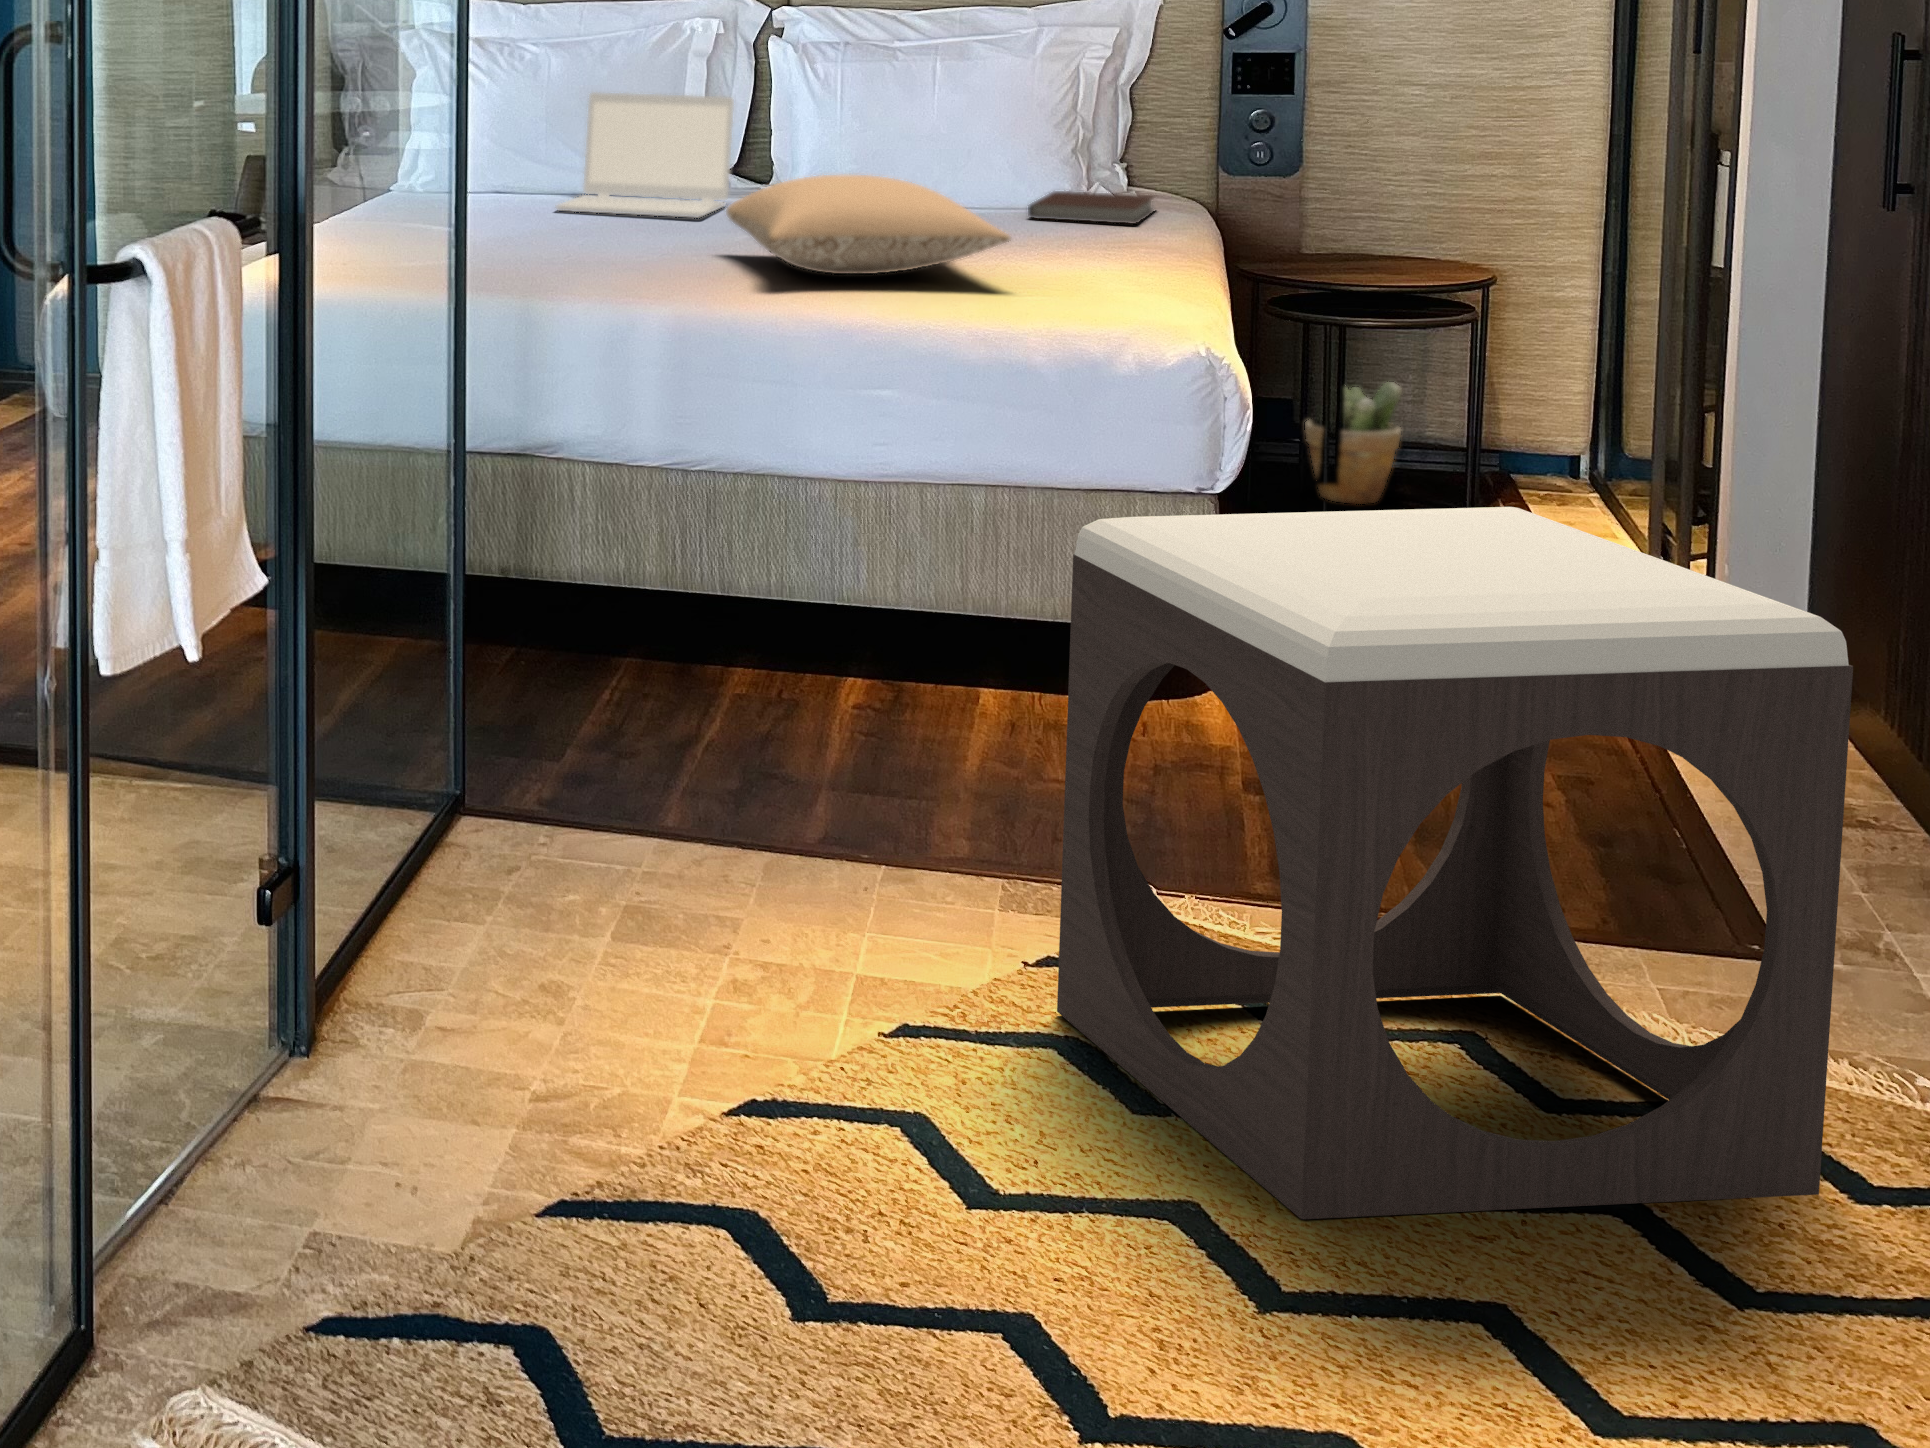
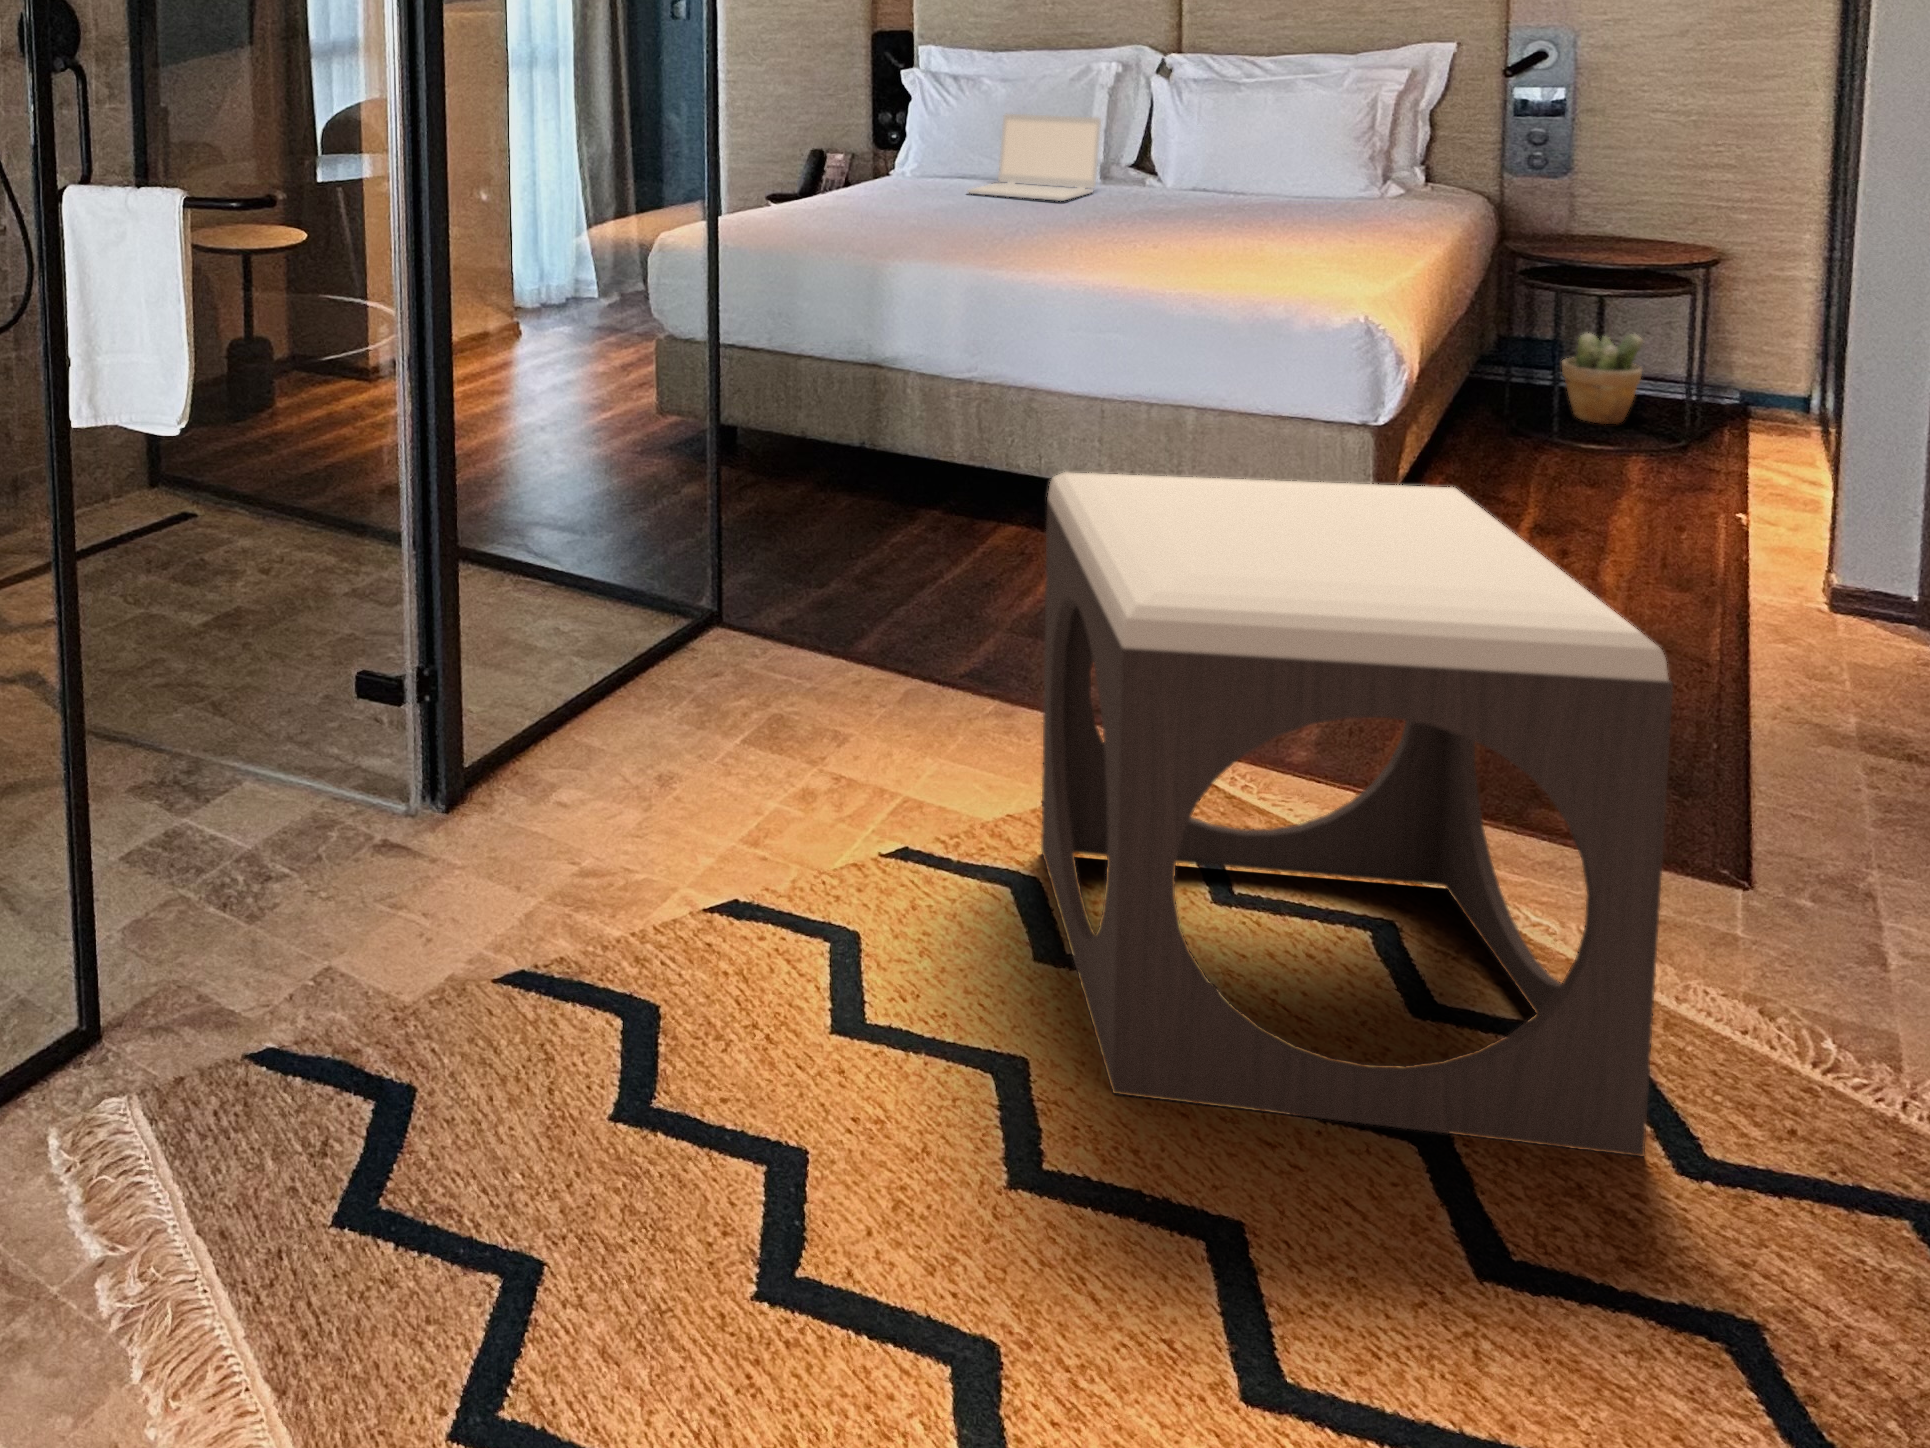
pillow: present [726,175,1010,274] -> none [1053,177,1240,247]
notebook: present [1028,191,1155,224] -> none [1315,187,1428,213]

